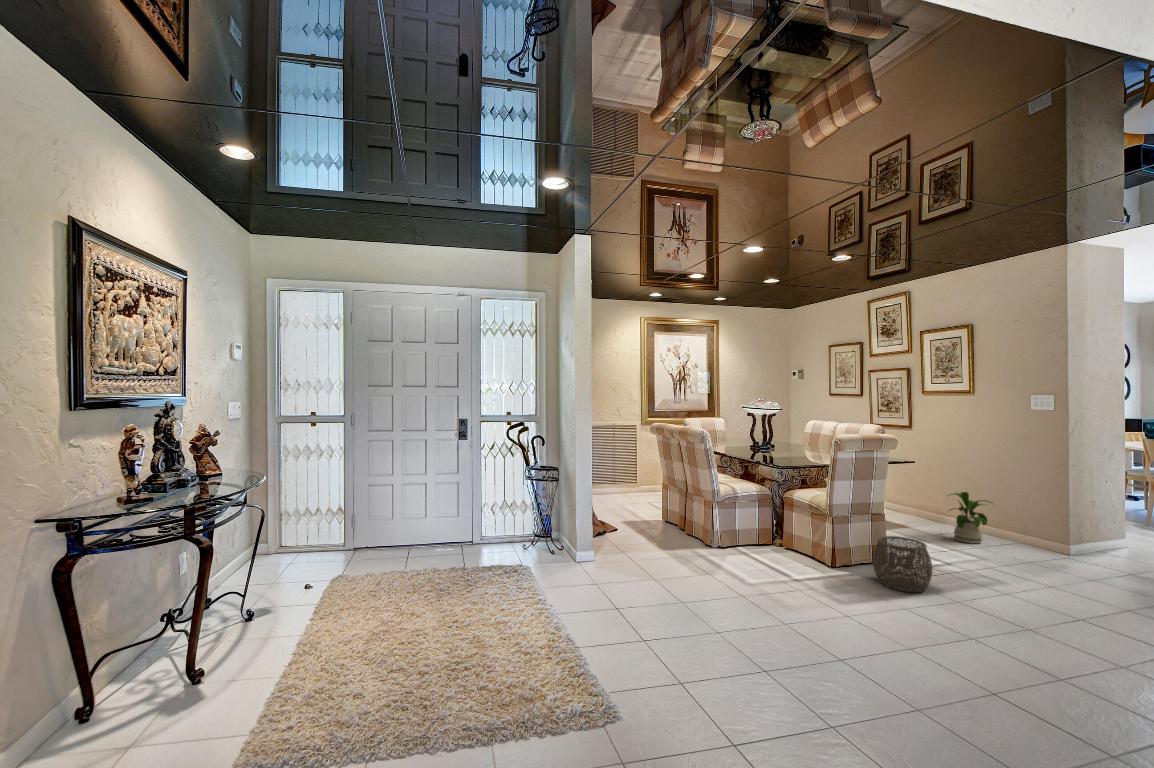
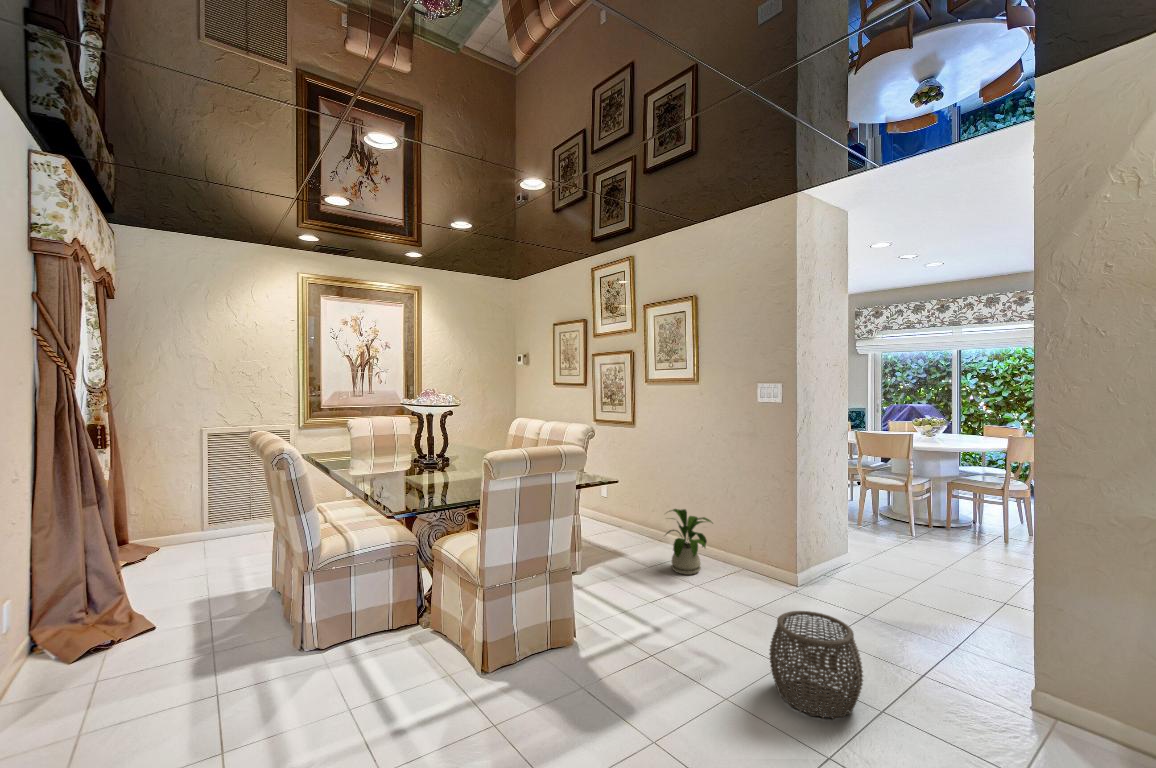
woven basket: present [873,536,933,592] -> present [769,611,863,719]

